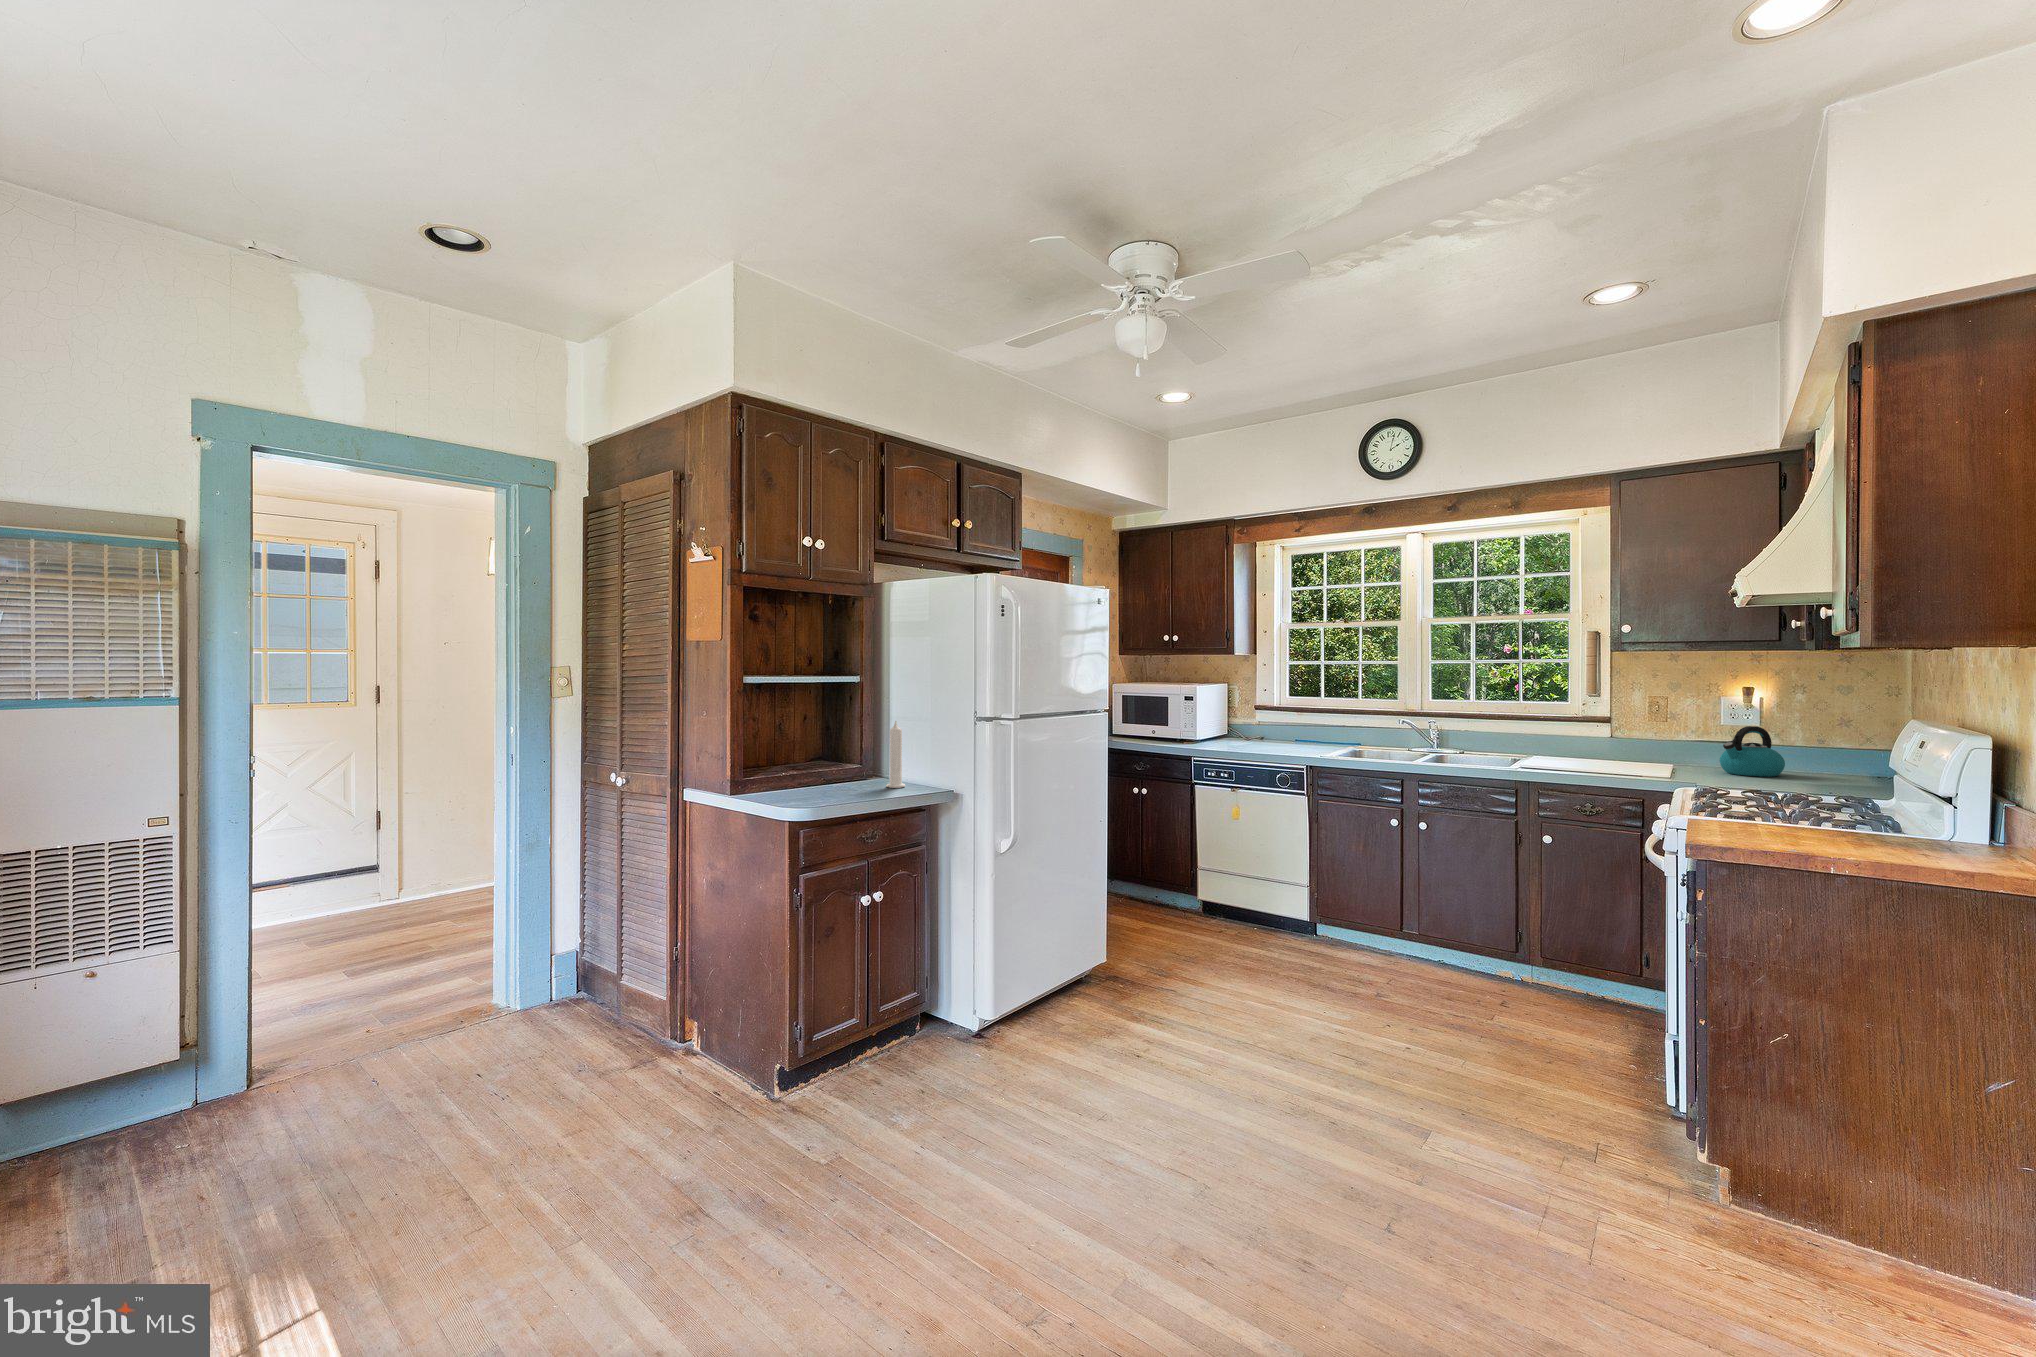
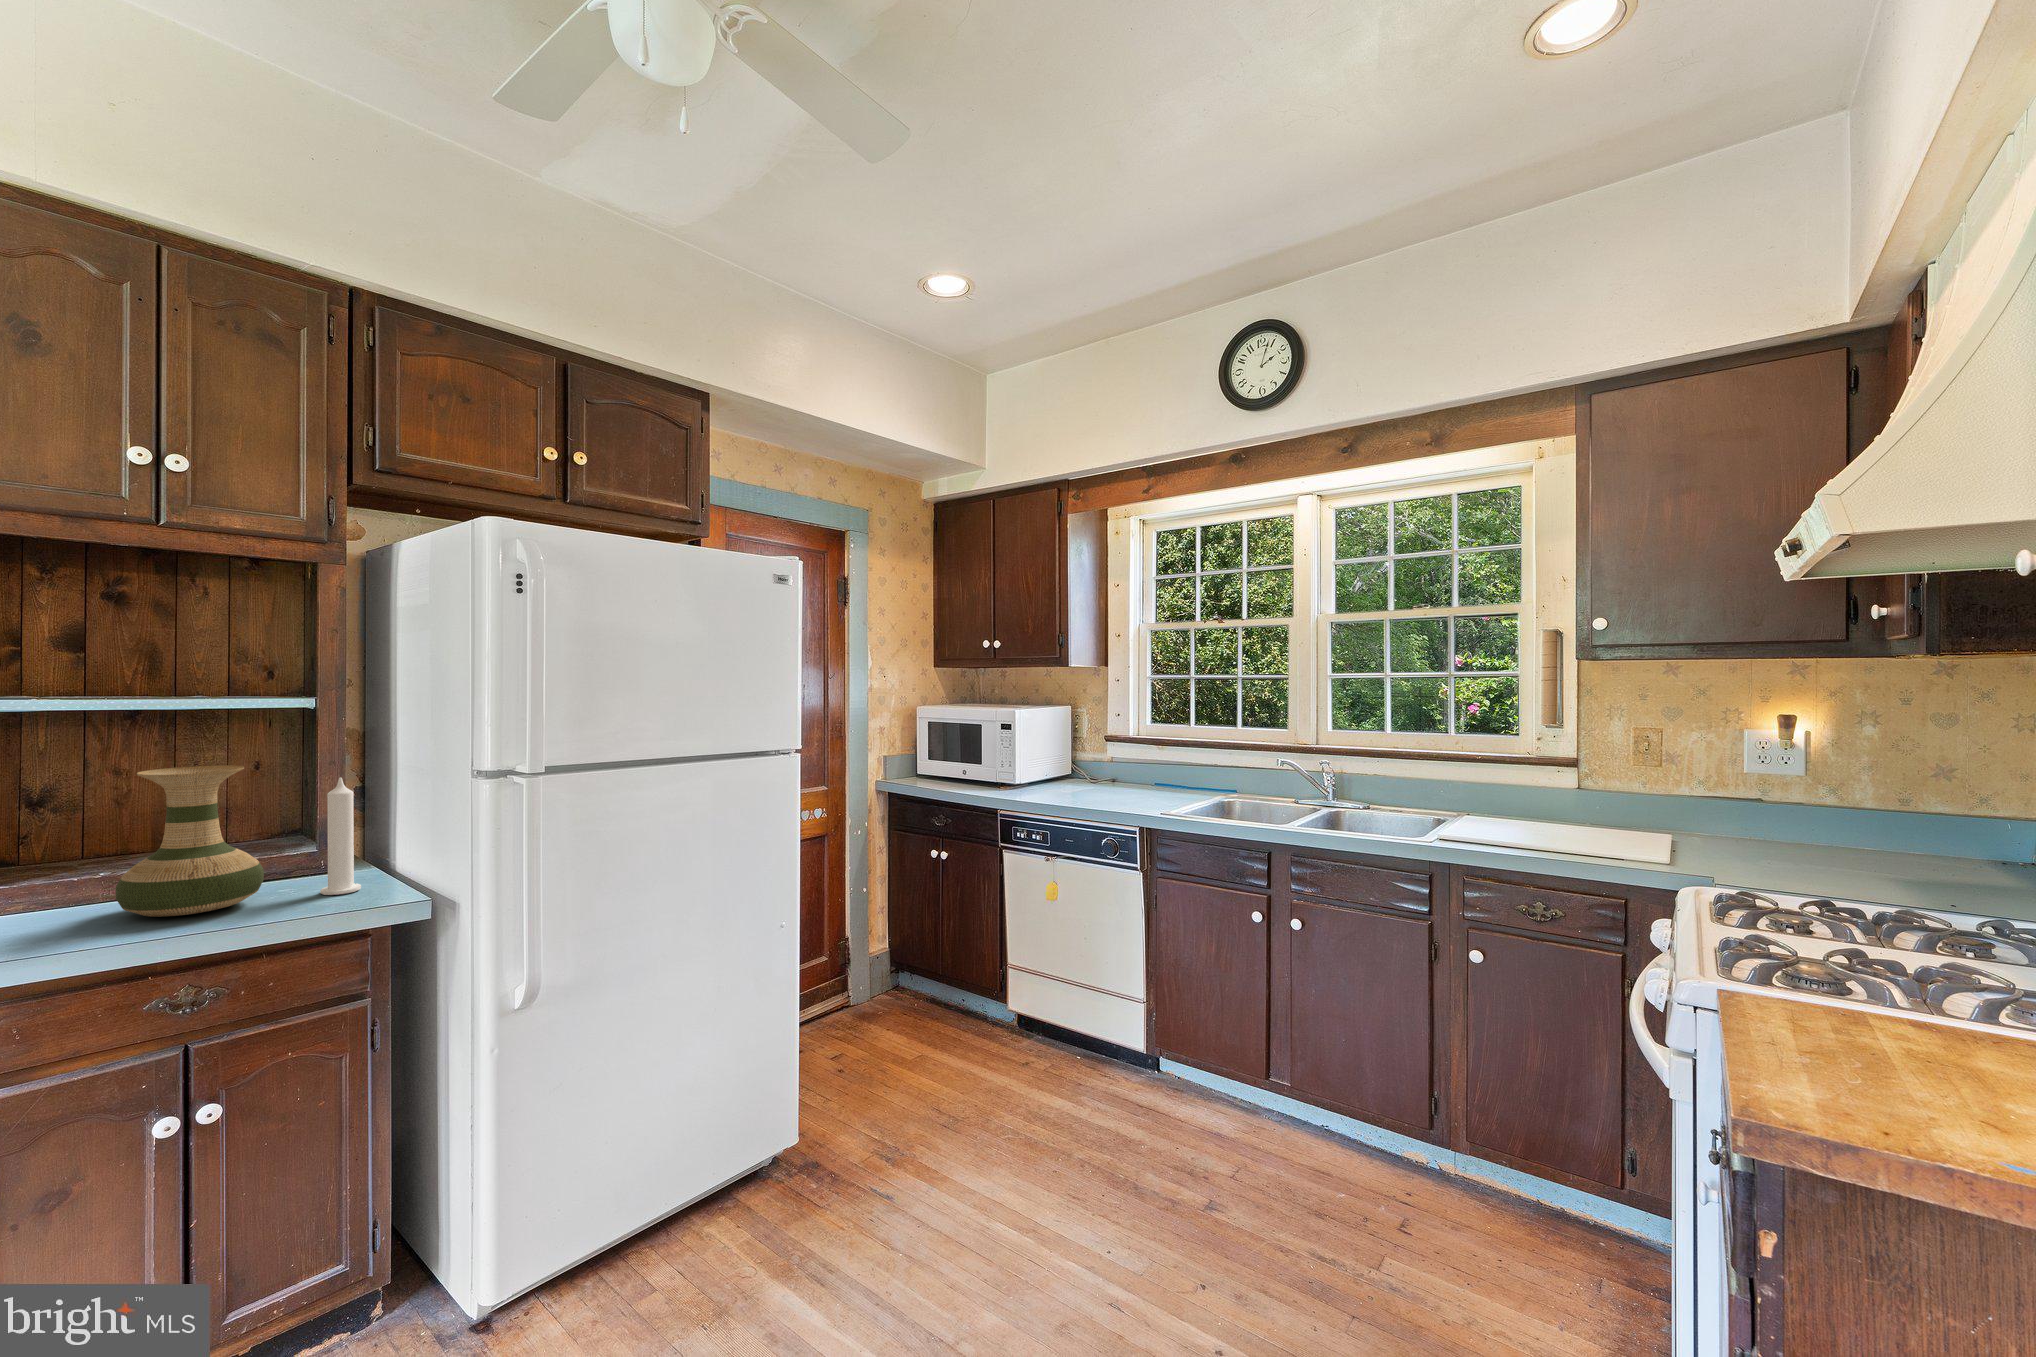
vase: none [812,713,873,794] -> present [116,765,264,917]
kettle: present [1720,726,1785,777] -> none [1749,779,1858,862]

